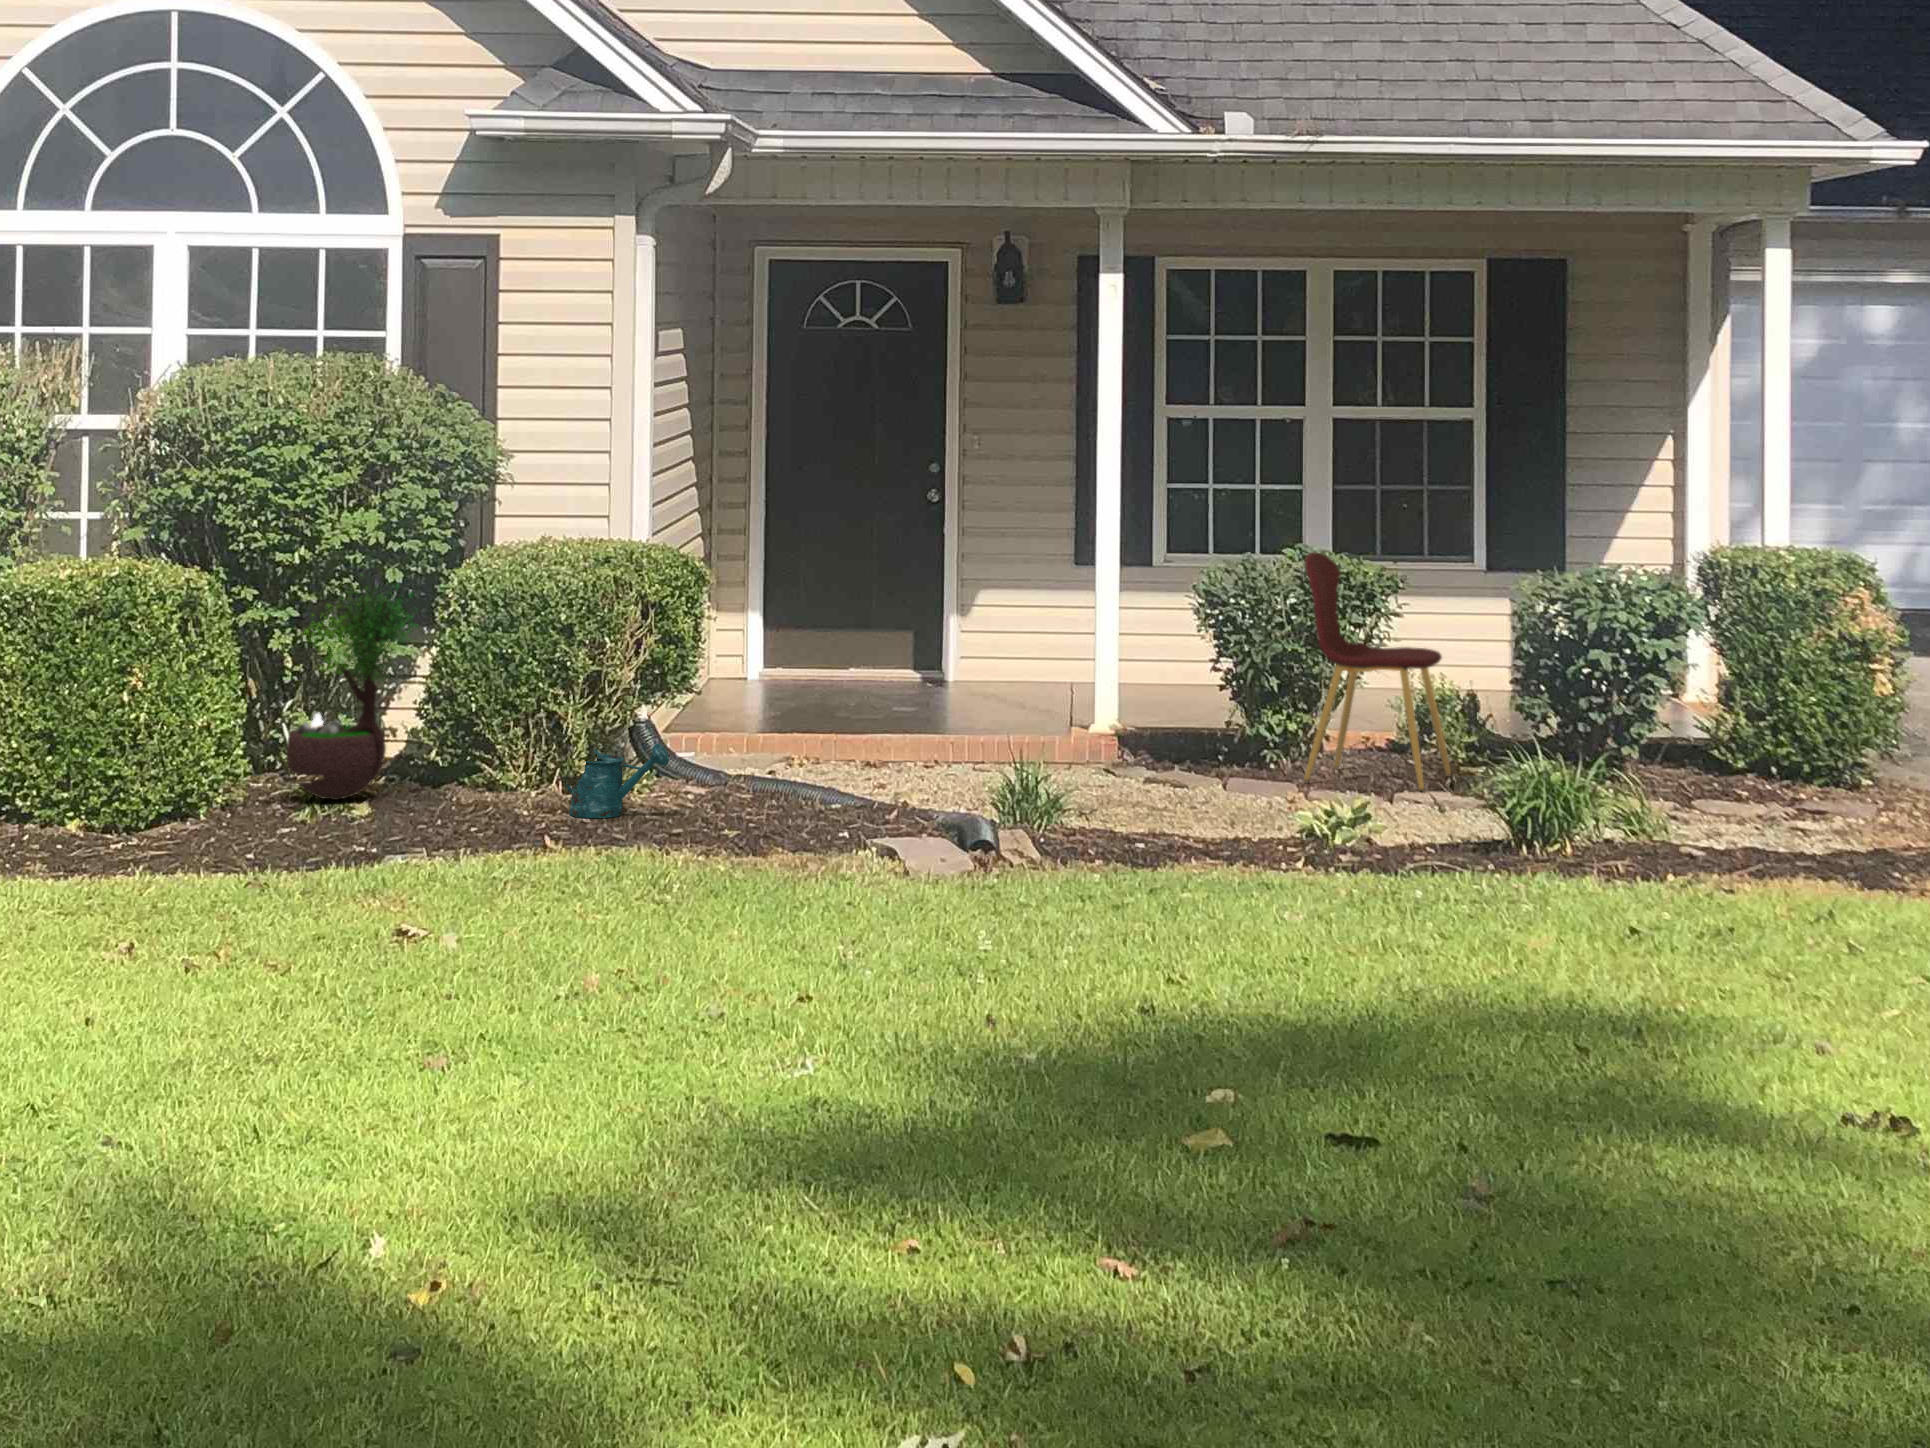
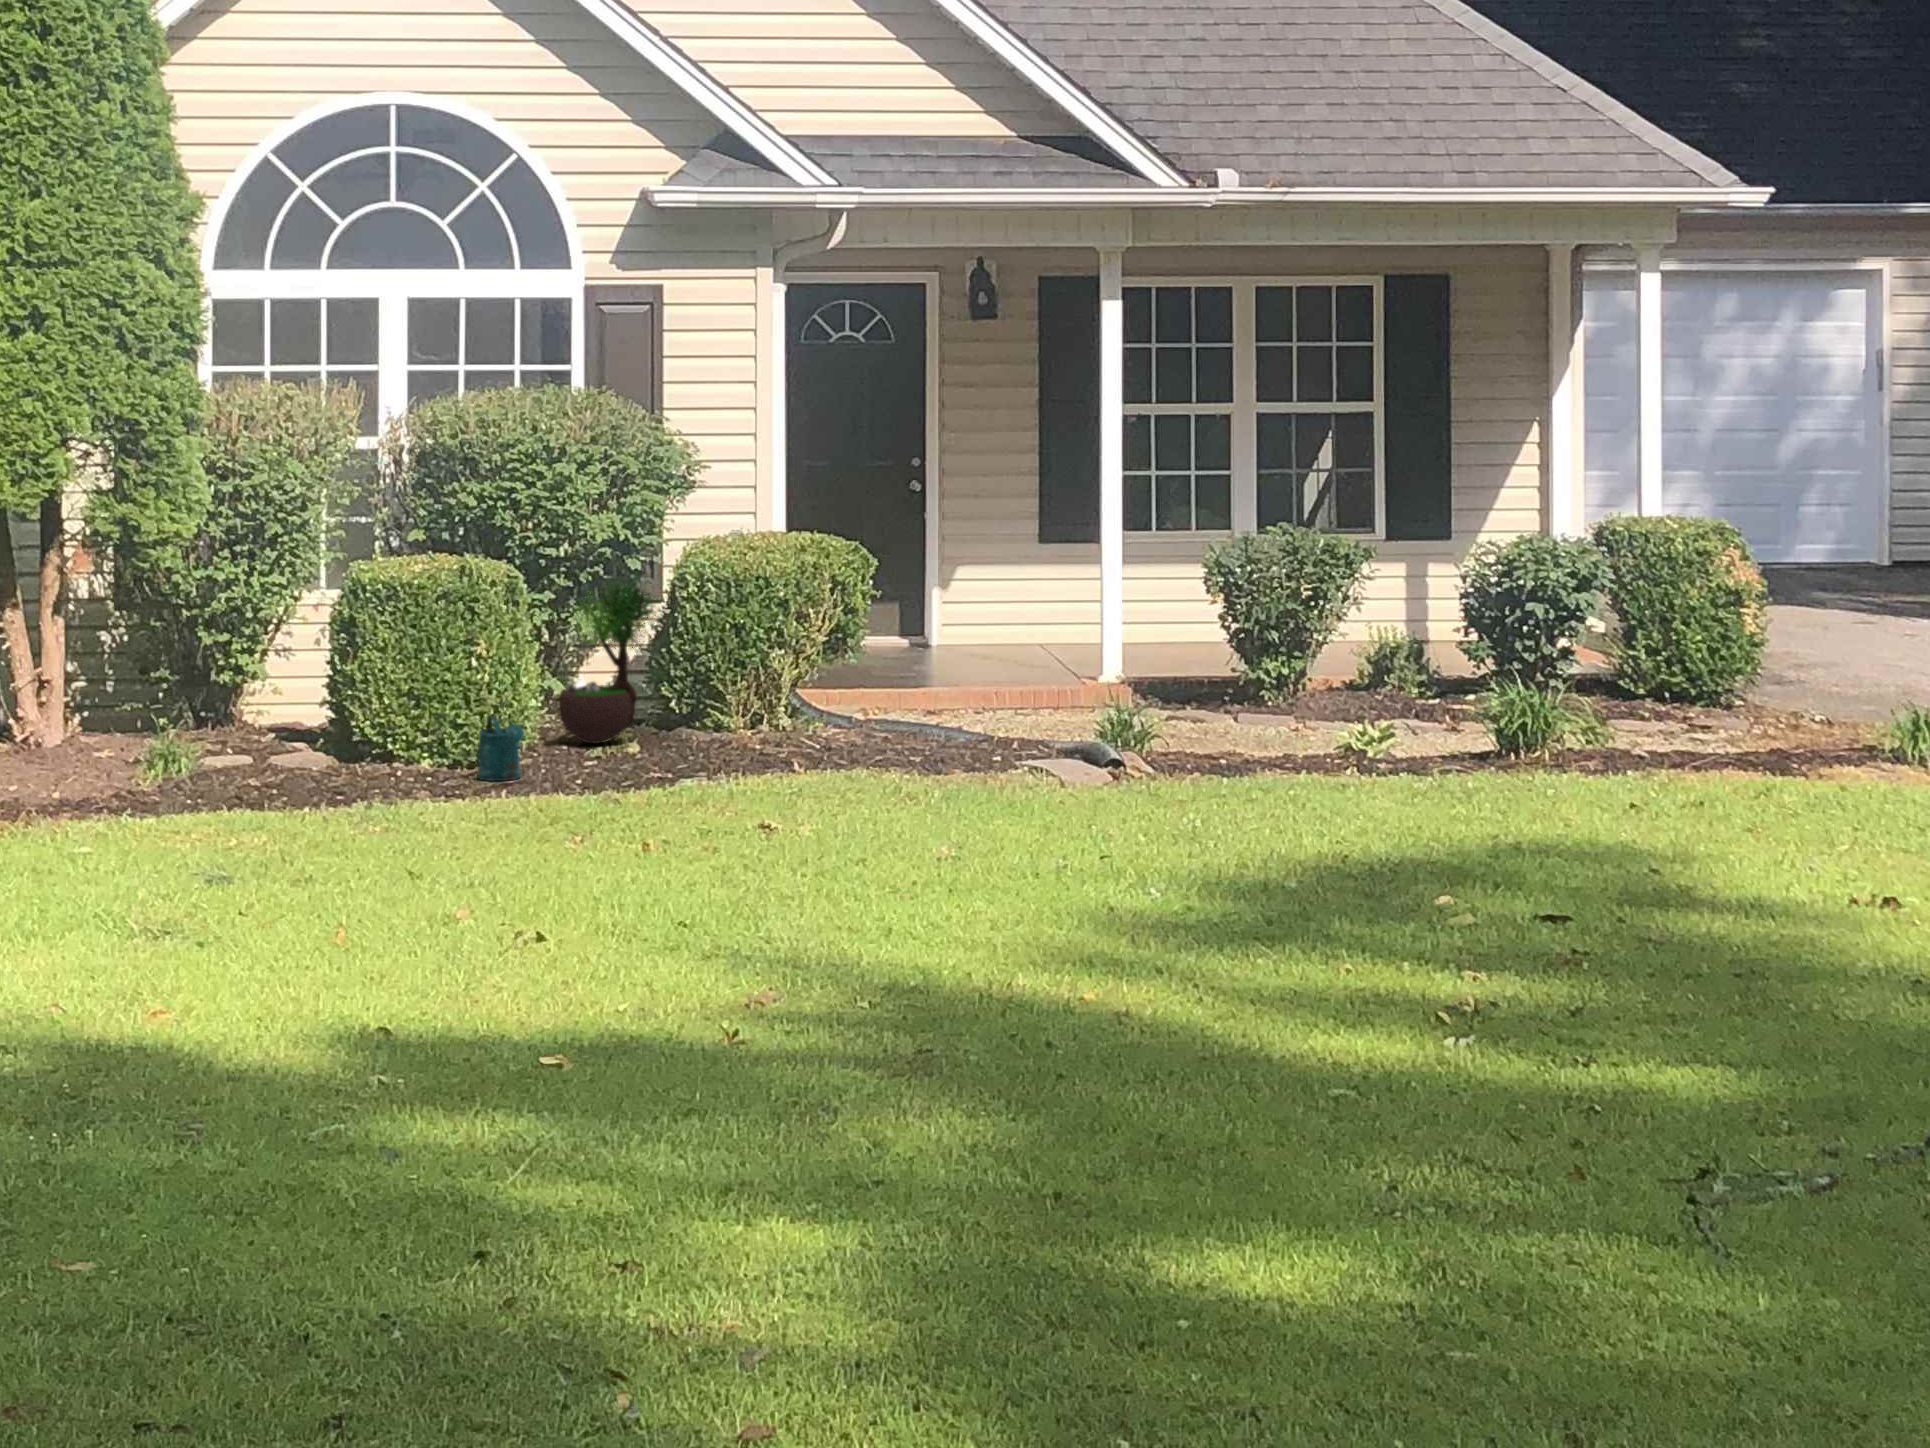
chair: present [1304,552,1451,792] -> none [1312,533,1420,715]
watering can: present [566,744,669,818] -> present [477,716,524,781]

